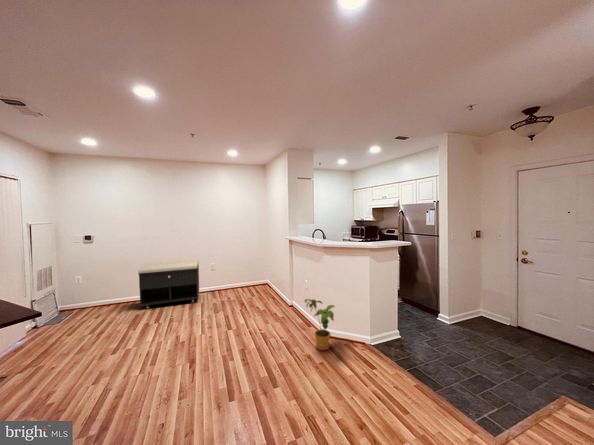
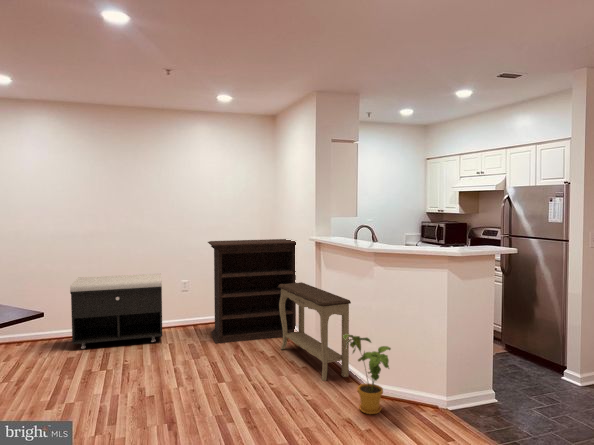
bookshelf: none [226,238,283,302] -> present [208,239,296,344]
console table: none [268,264,310,326] -> present [278,282,351,381]

